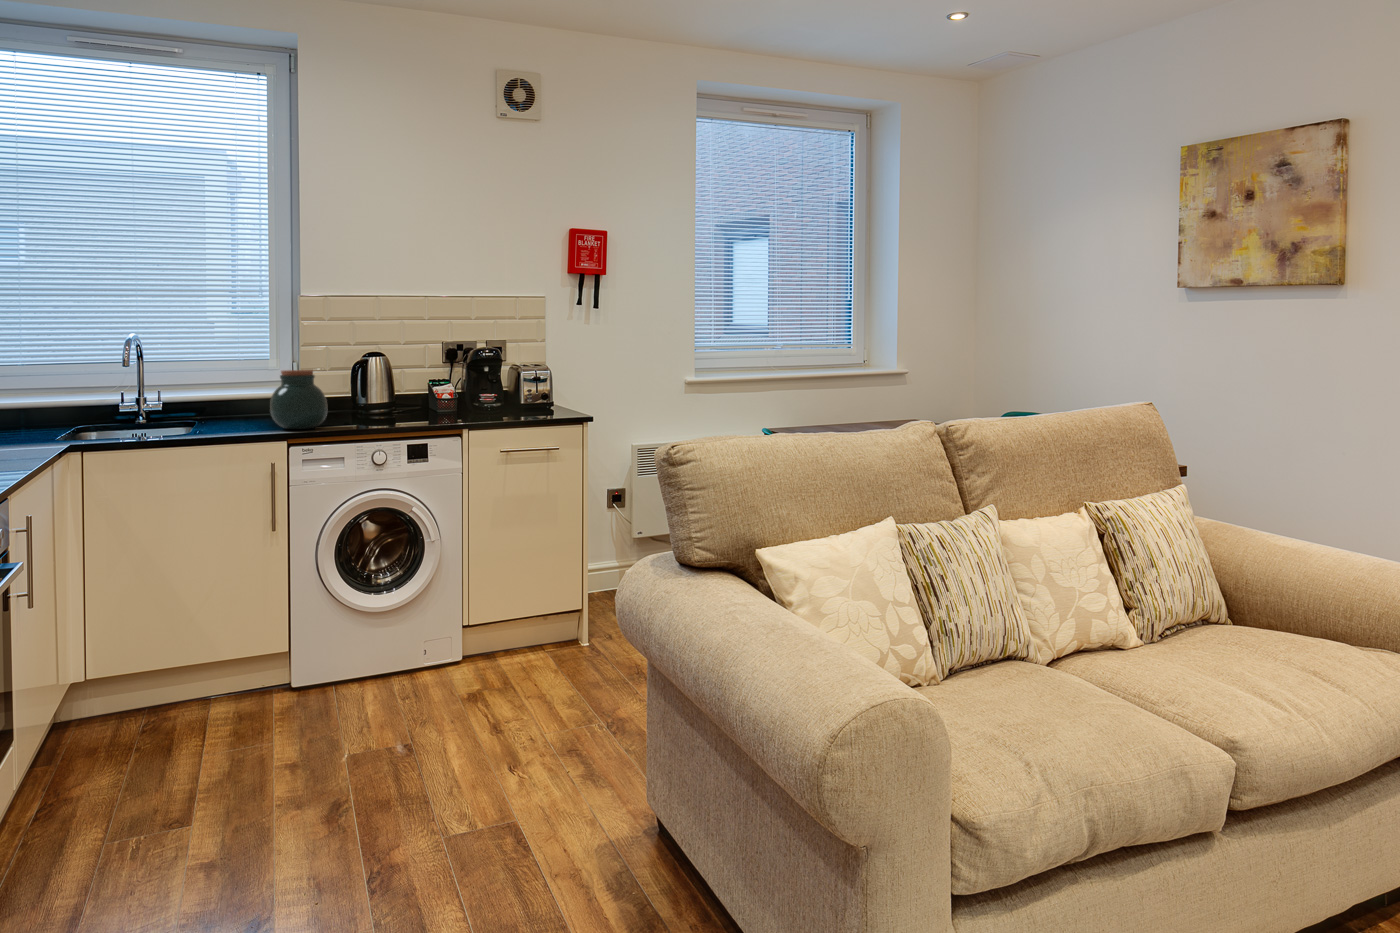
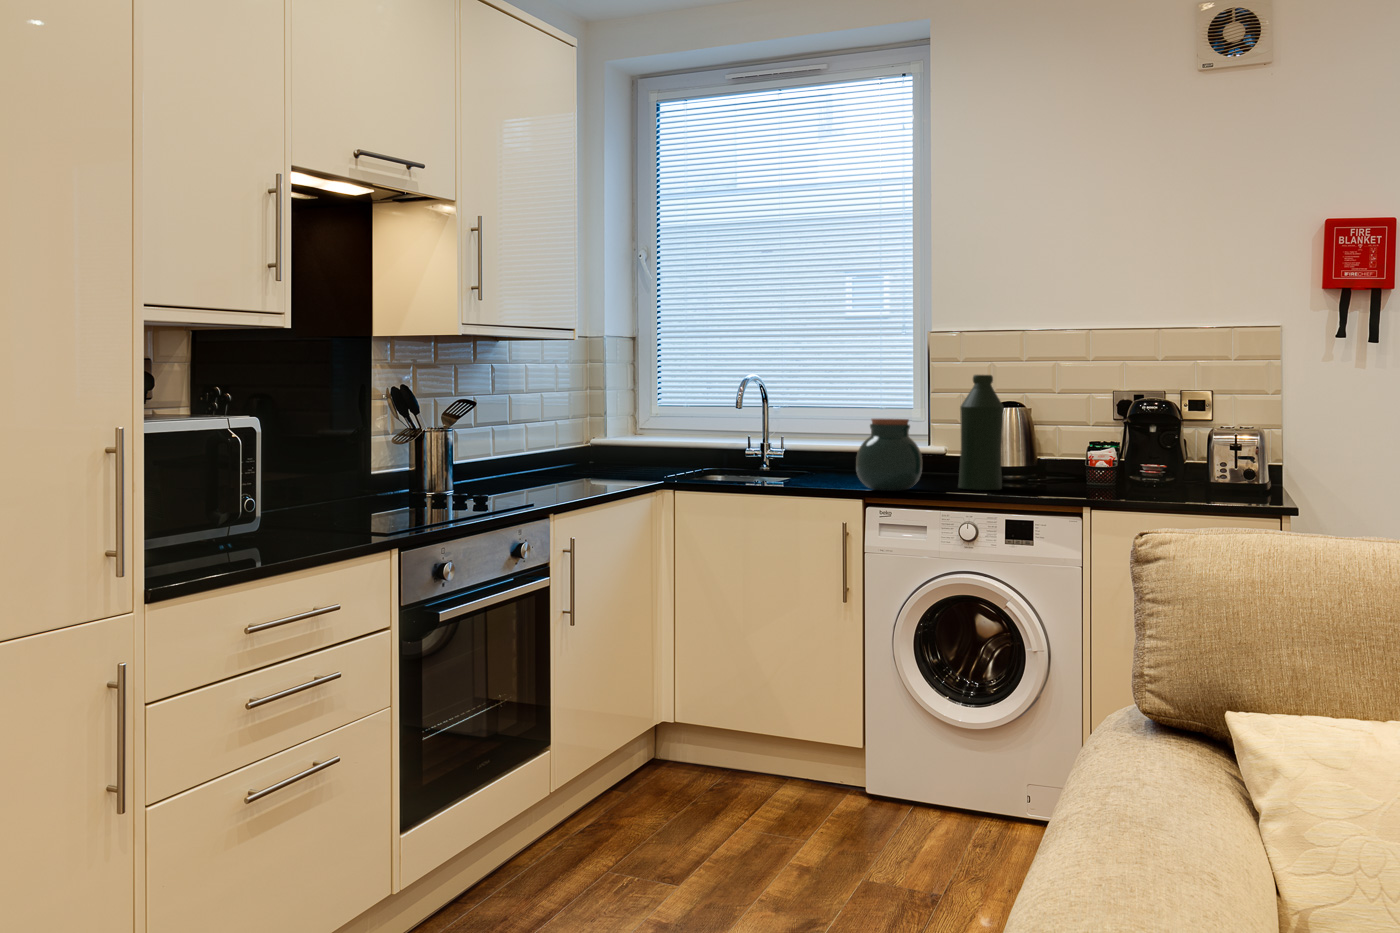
bottle: none [348,334,386,423] -> present [958,375,1004,490]

